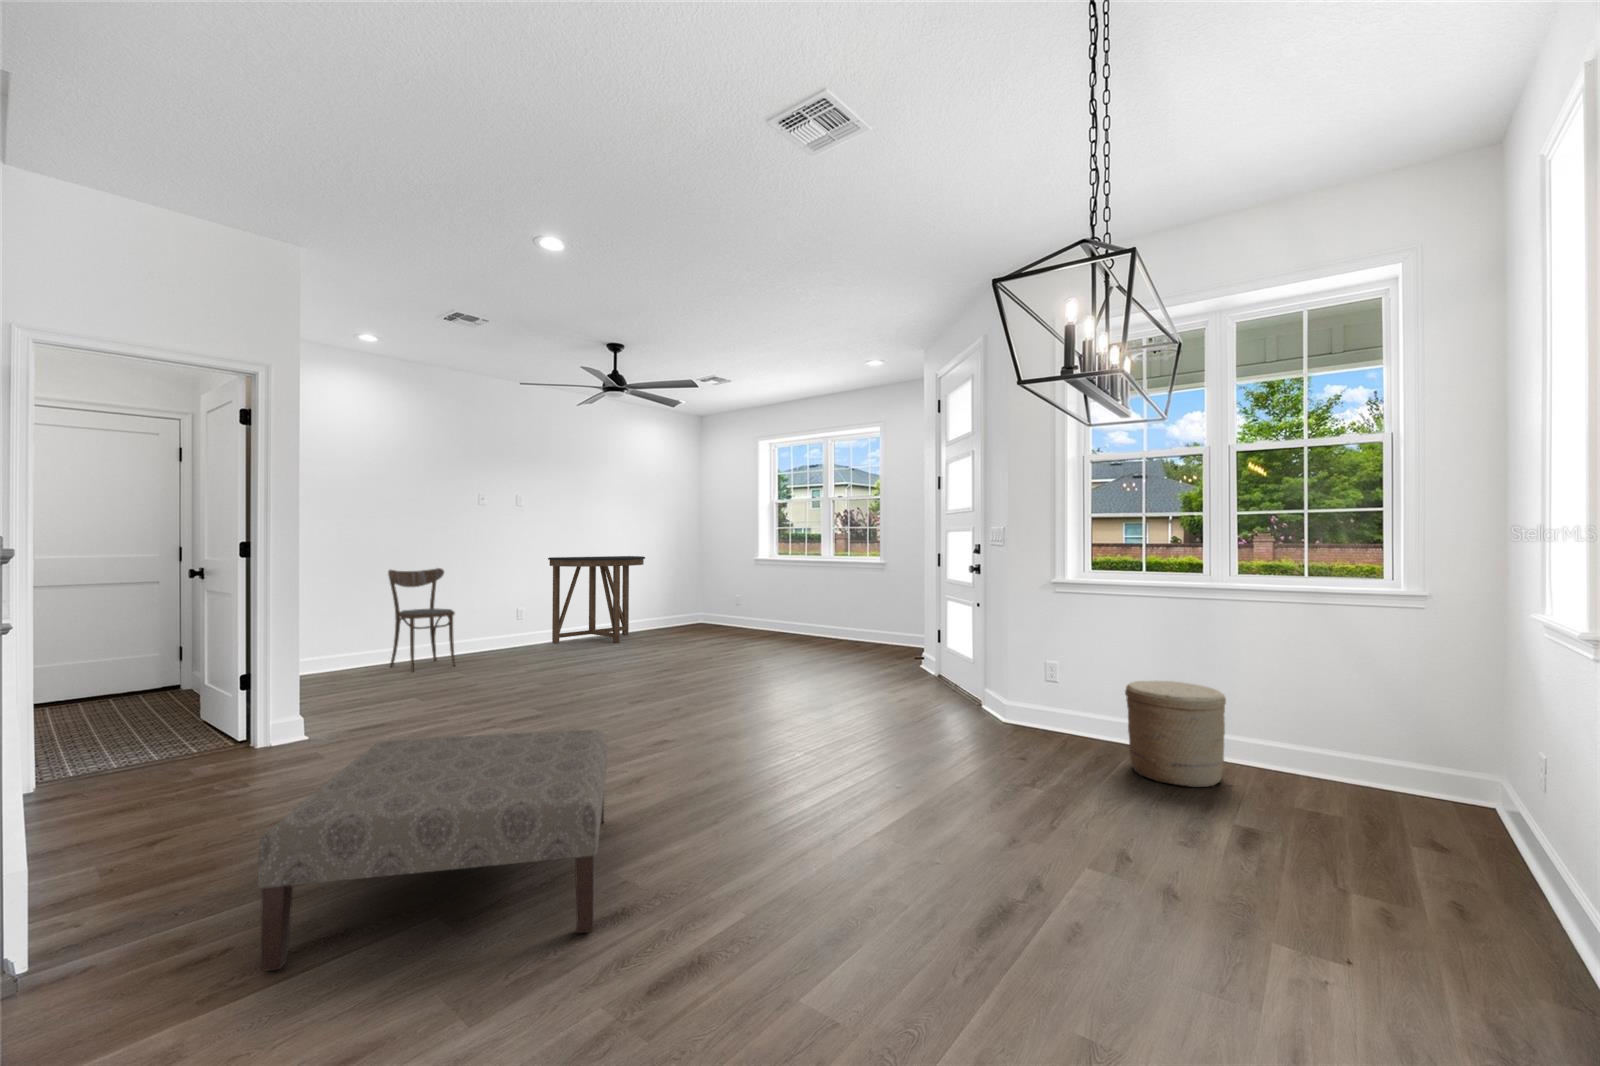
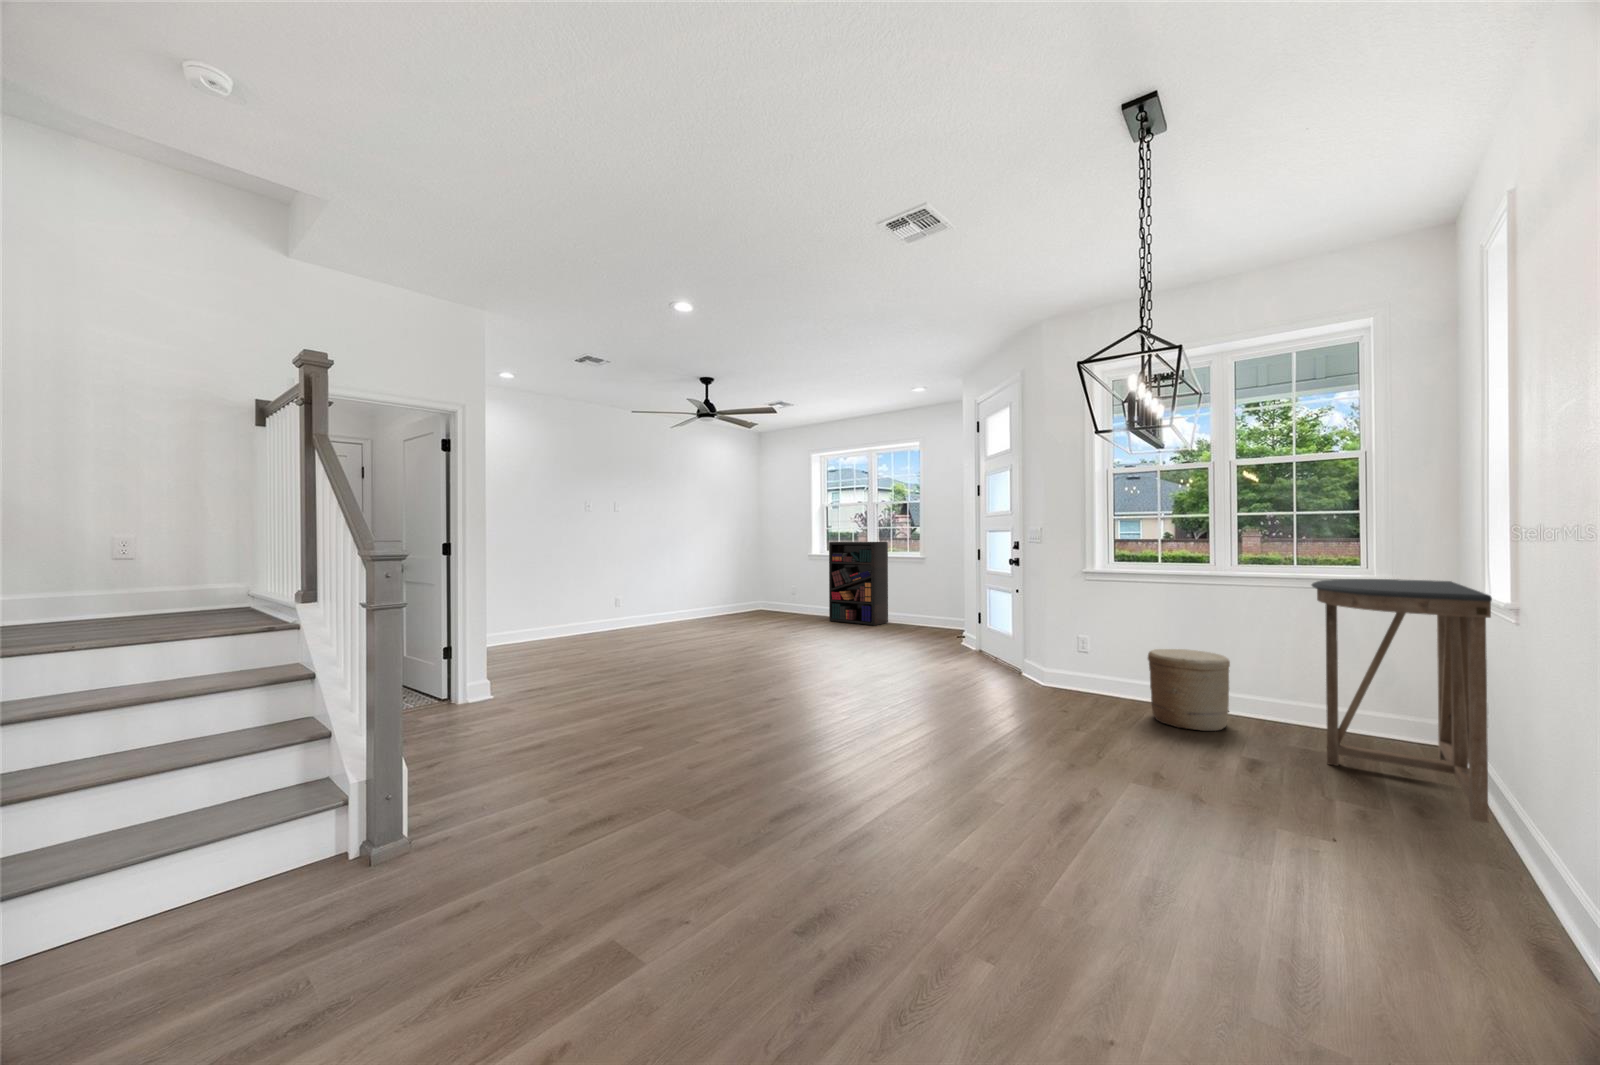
bookshelf: none [775,544,844,644] -> present [829,542,888,625]
console table: present [548,556,645,644] -> present [1312,579,1492,823]
dining chair: present [388,568,456,672] -> none [522,564,577,649]
ottoman: present [258,730,607,971] -> none [564,684,786,842]

